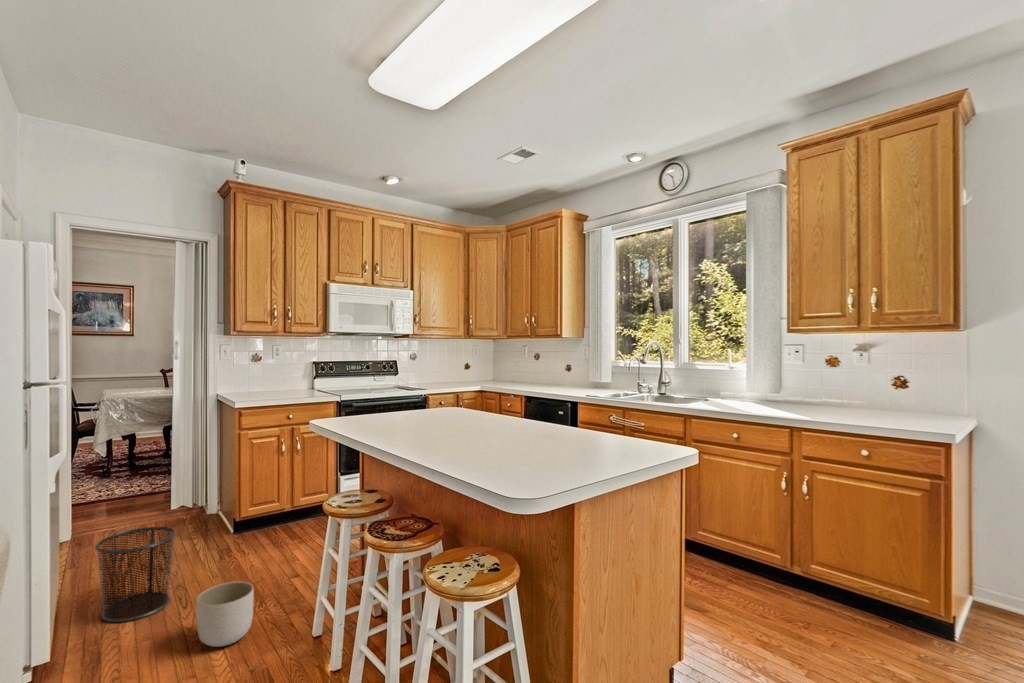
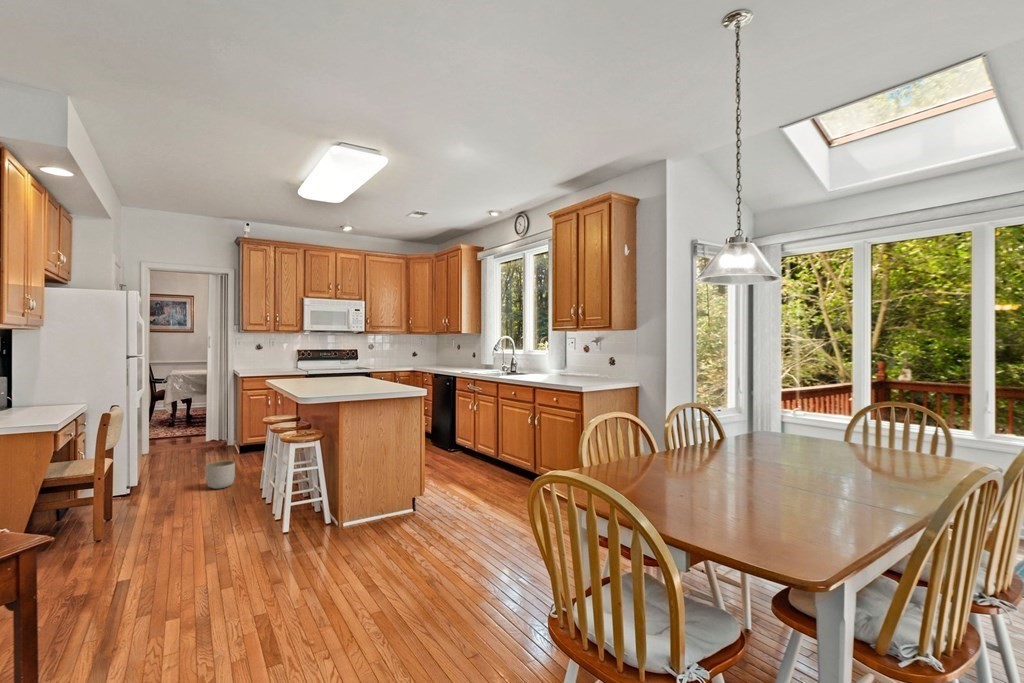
waste bin: present [95,527,176,622] -> none [159,437,201,481]

